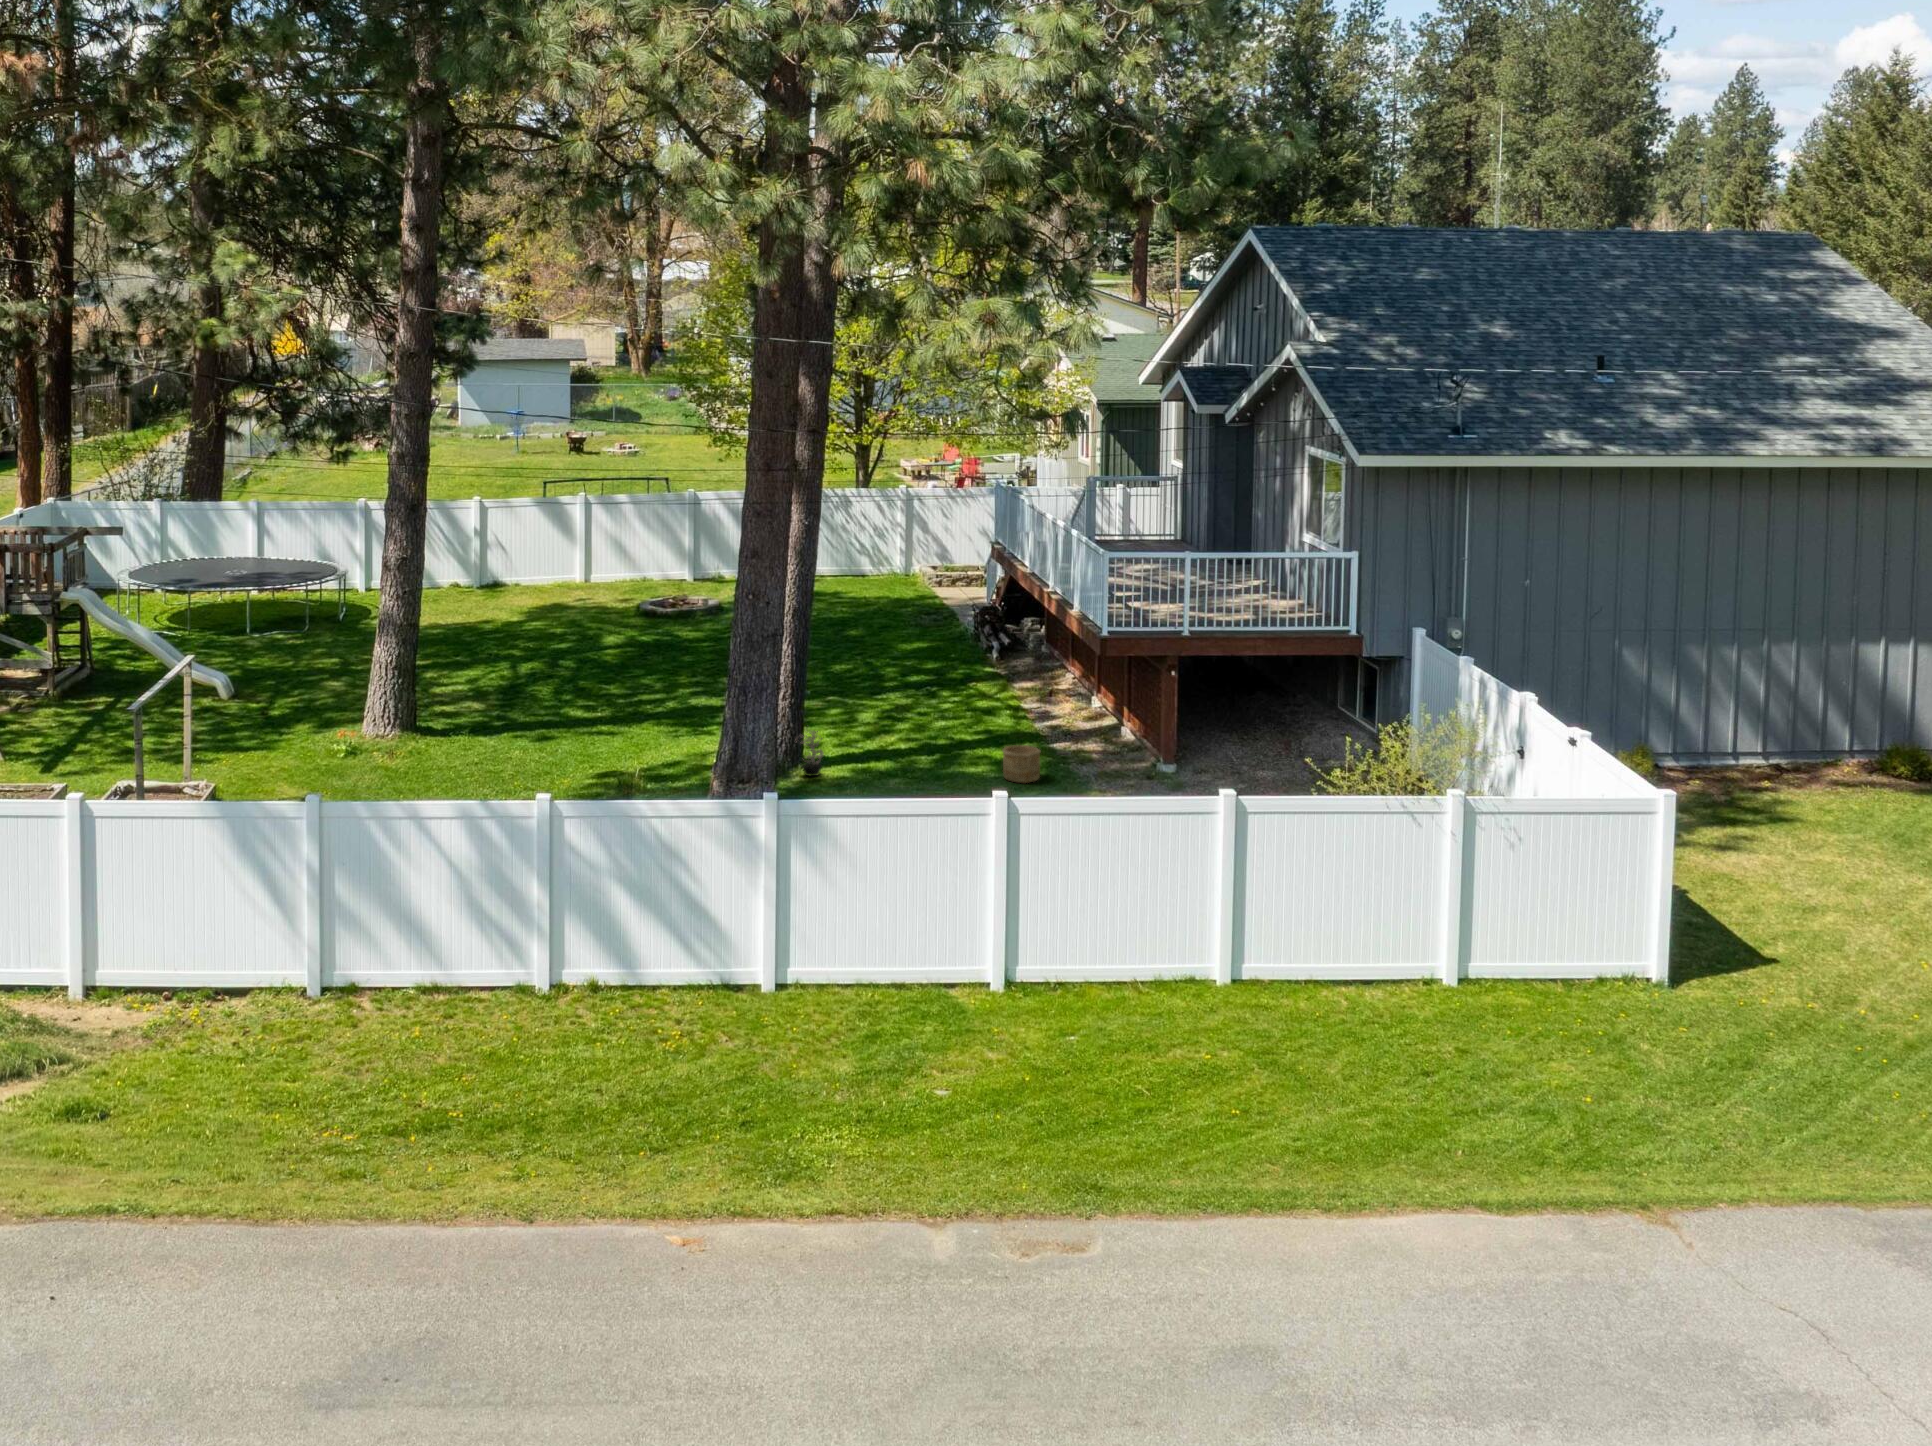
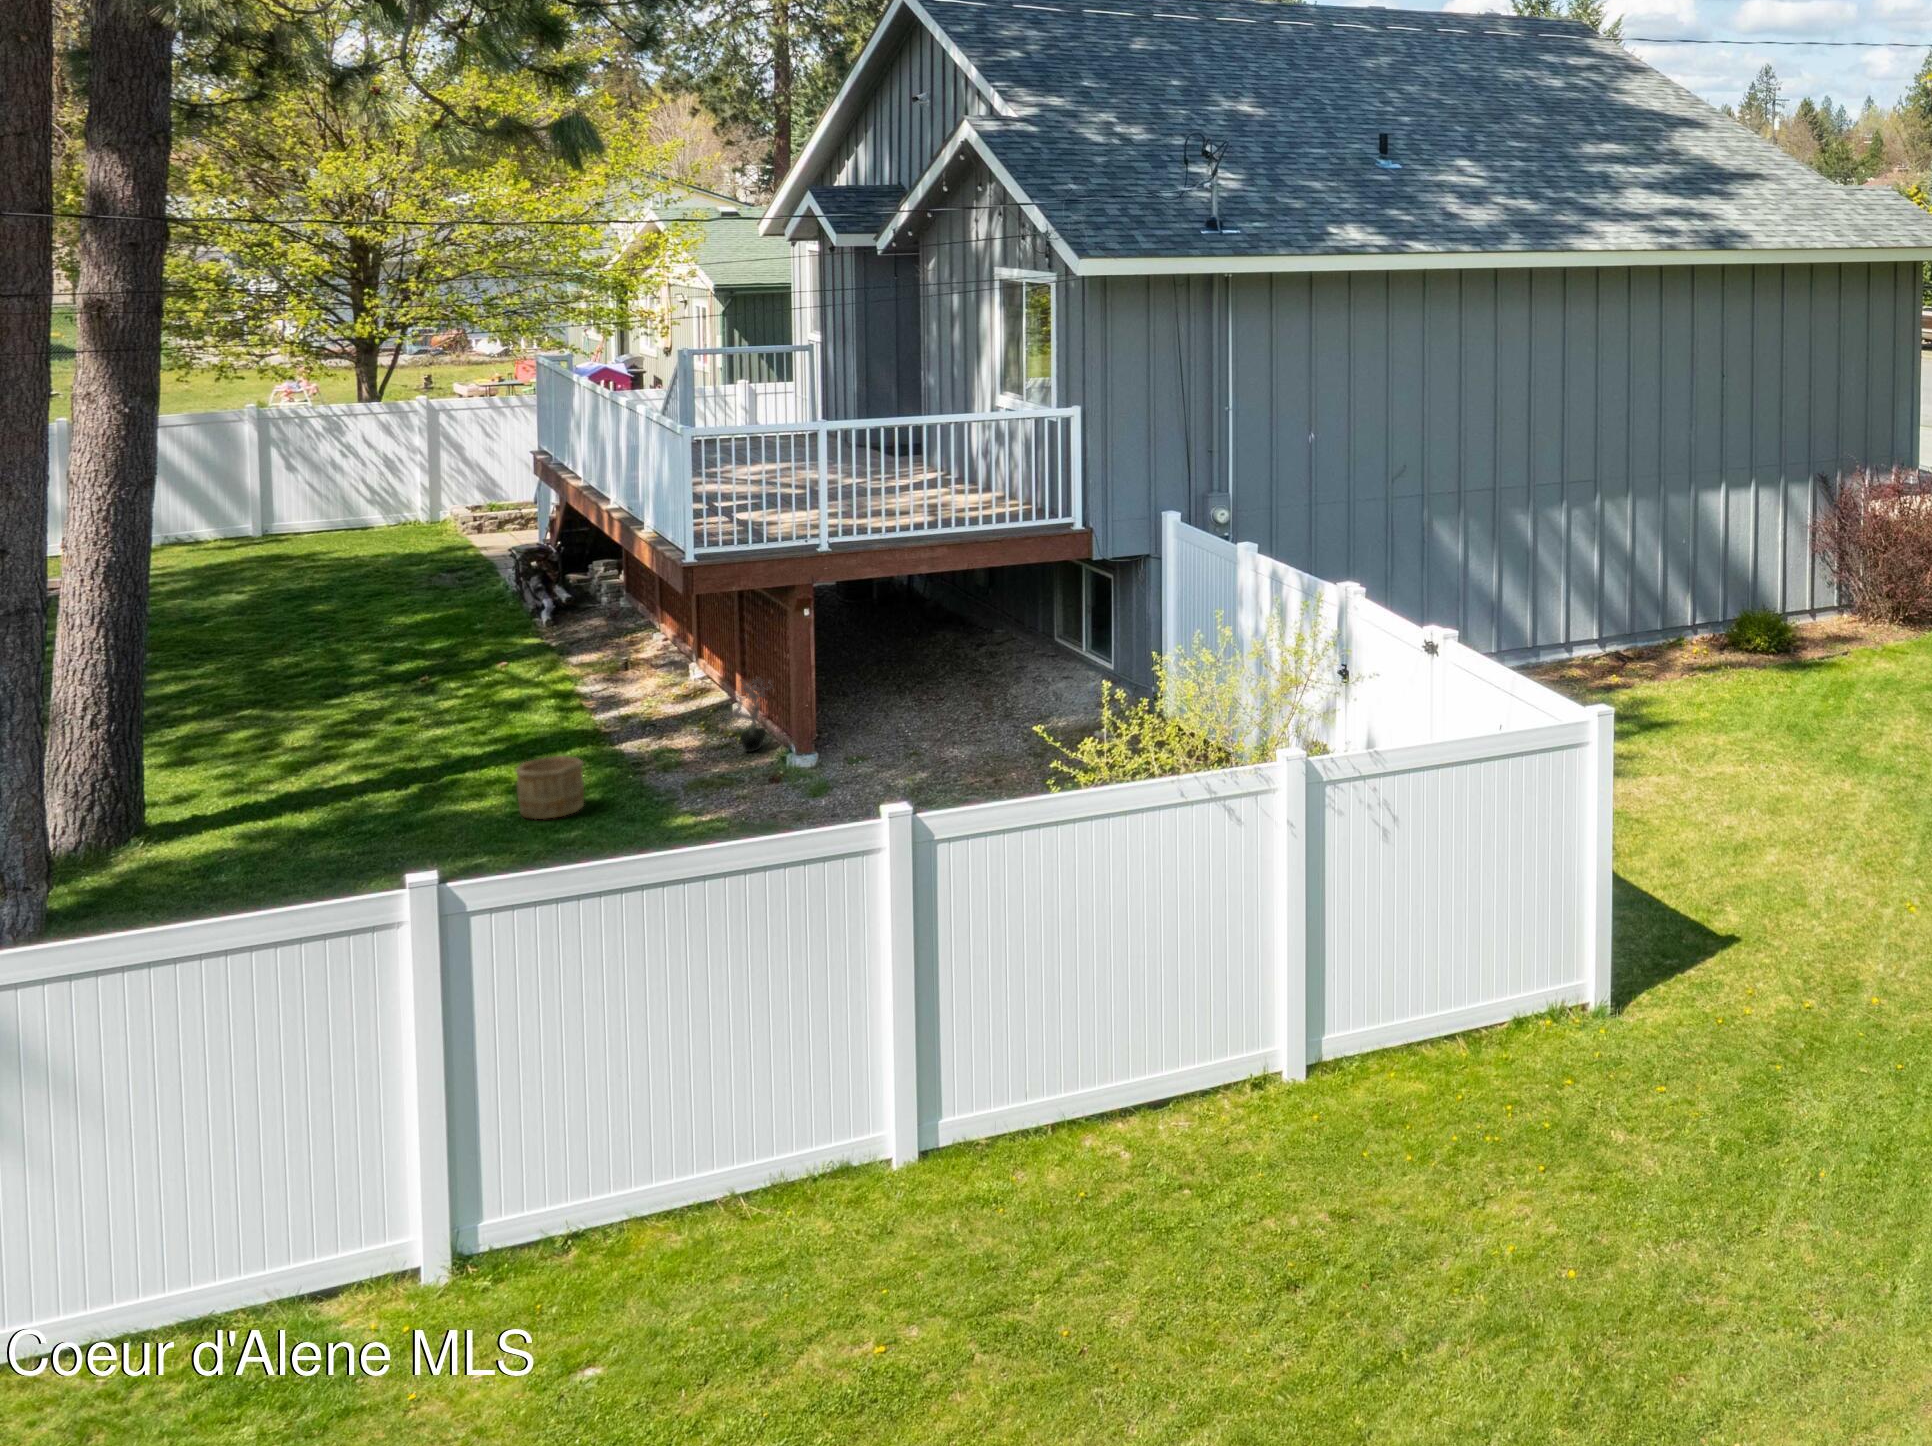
potted plant: present [802,731,824,776] -> present [728,678,772,752]

